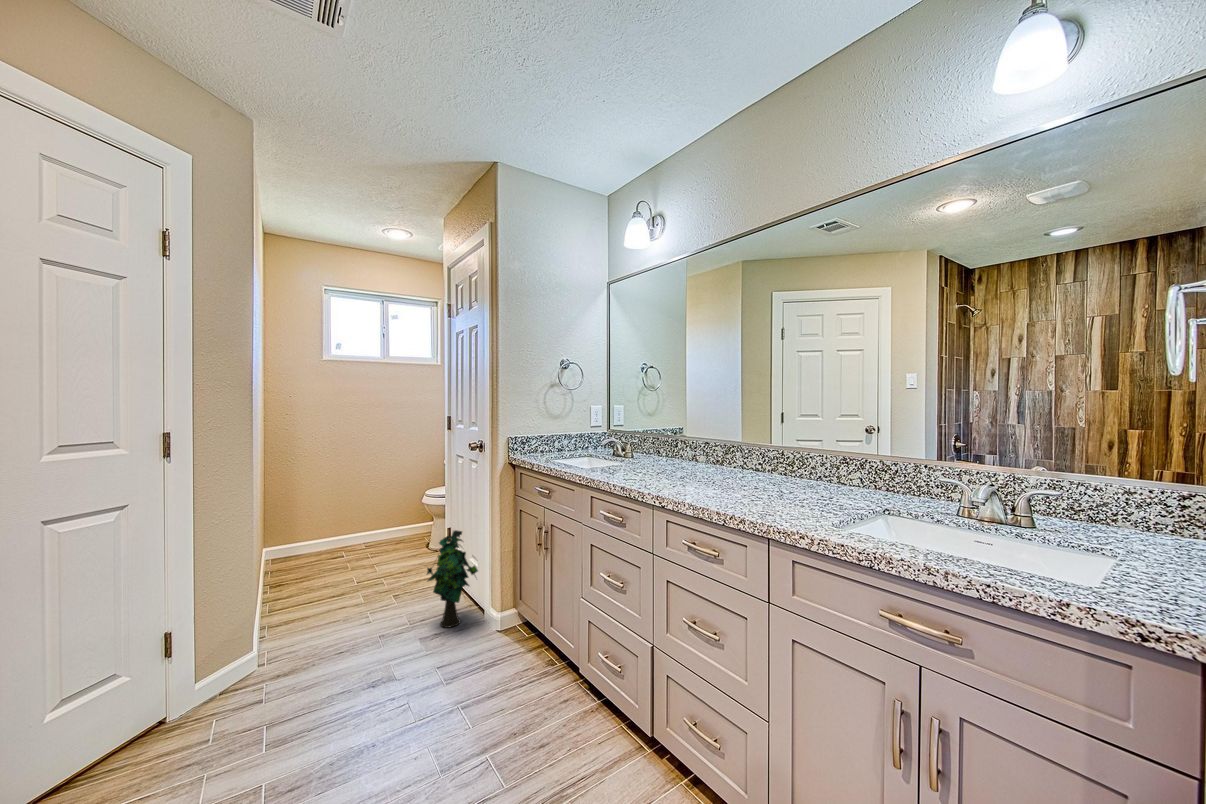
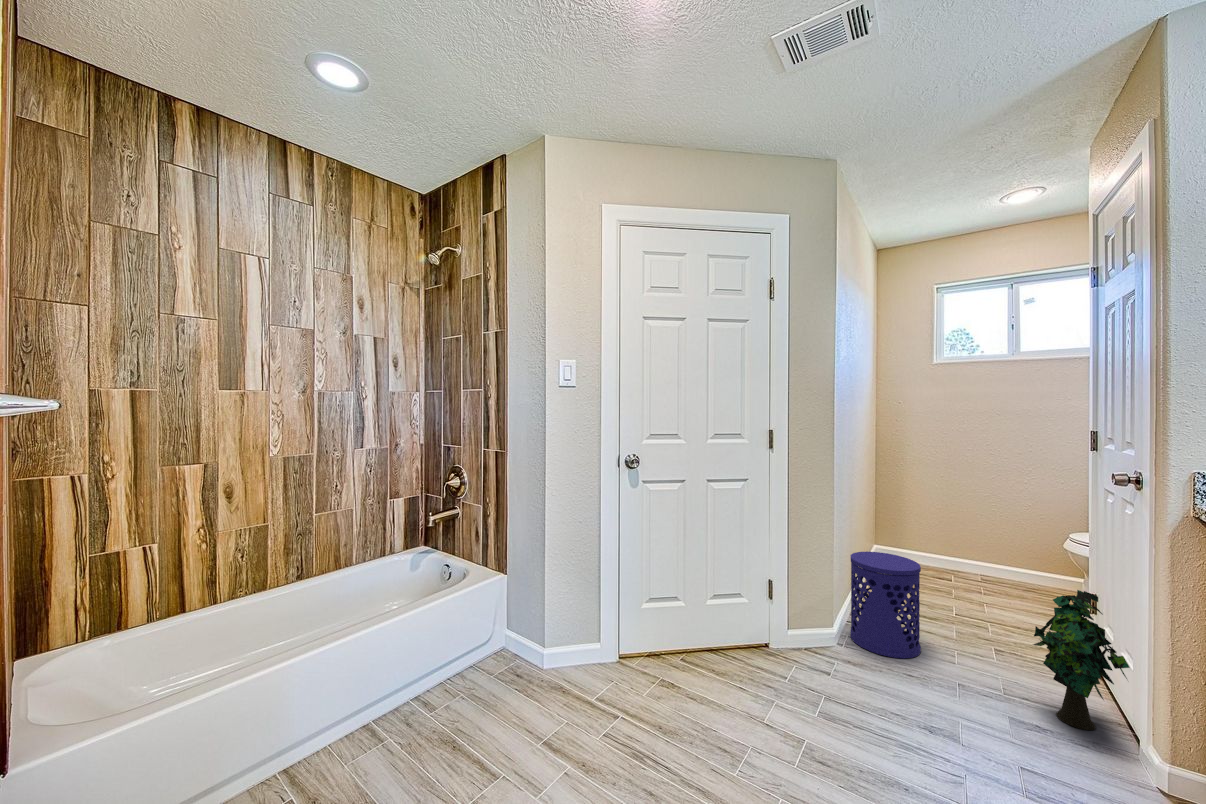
waste bin: none [268,548,341,655] -> present [851,552,921,658]

